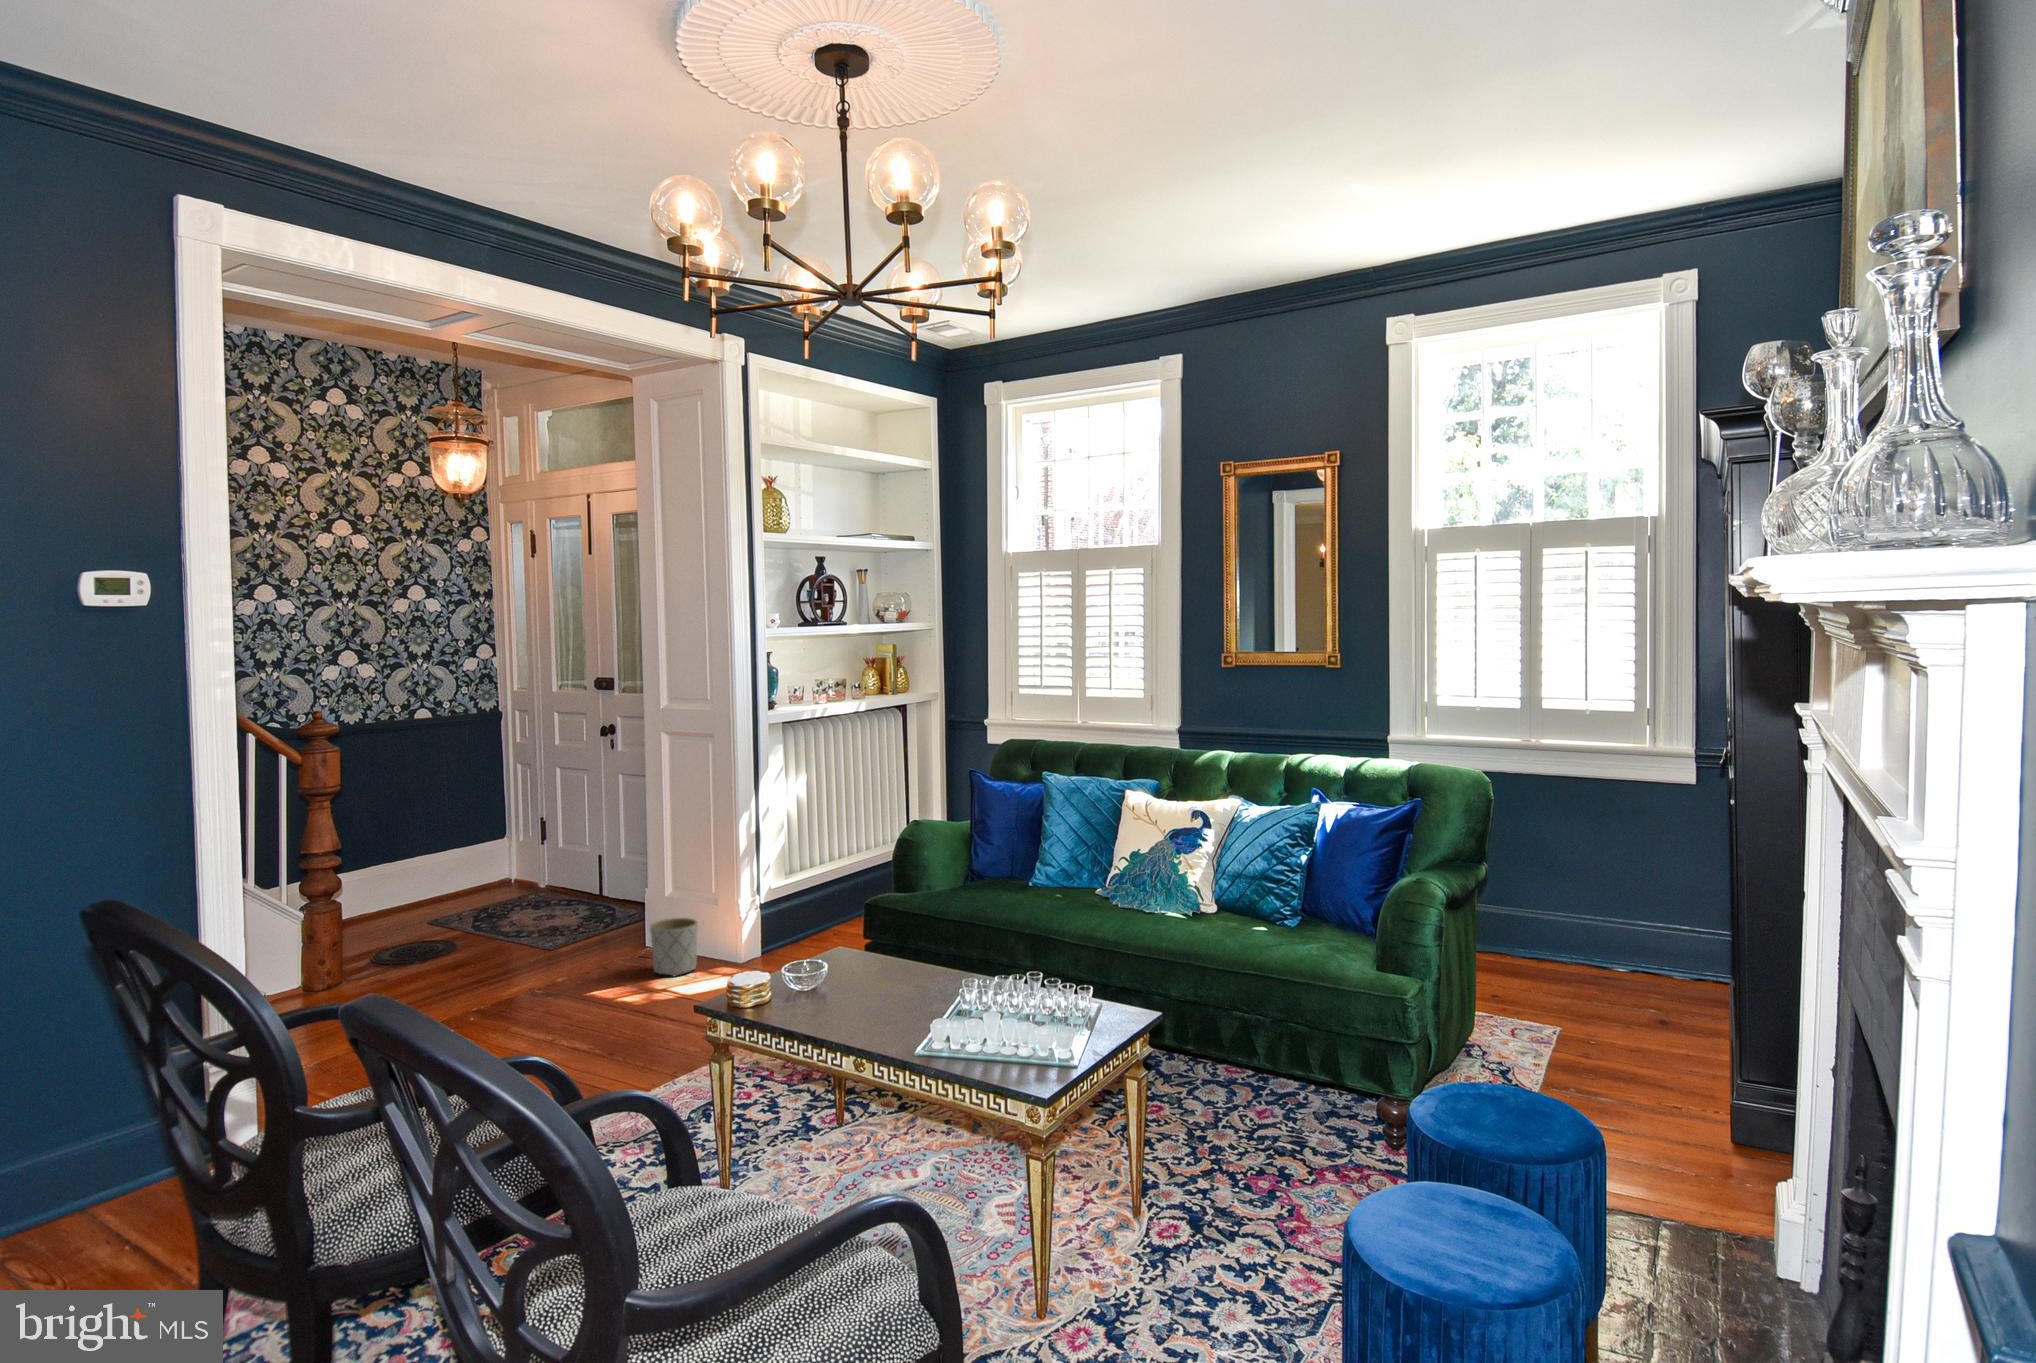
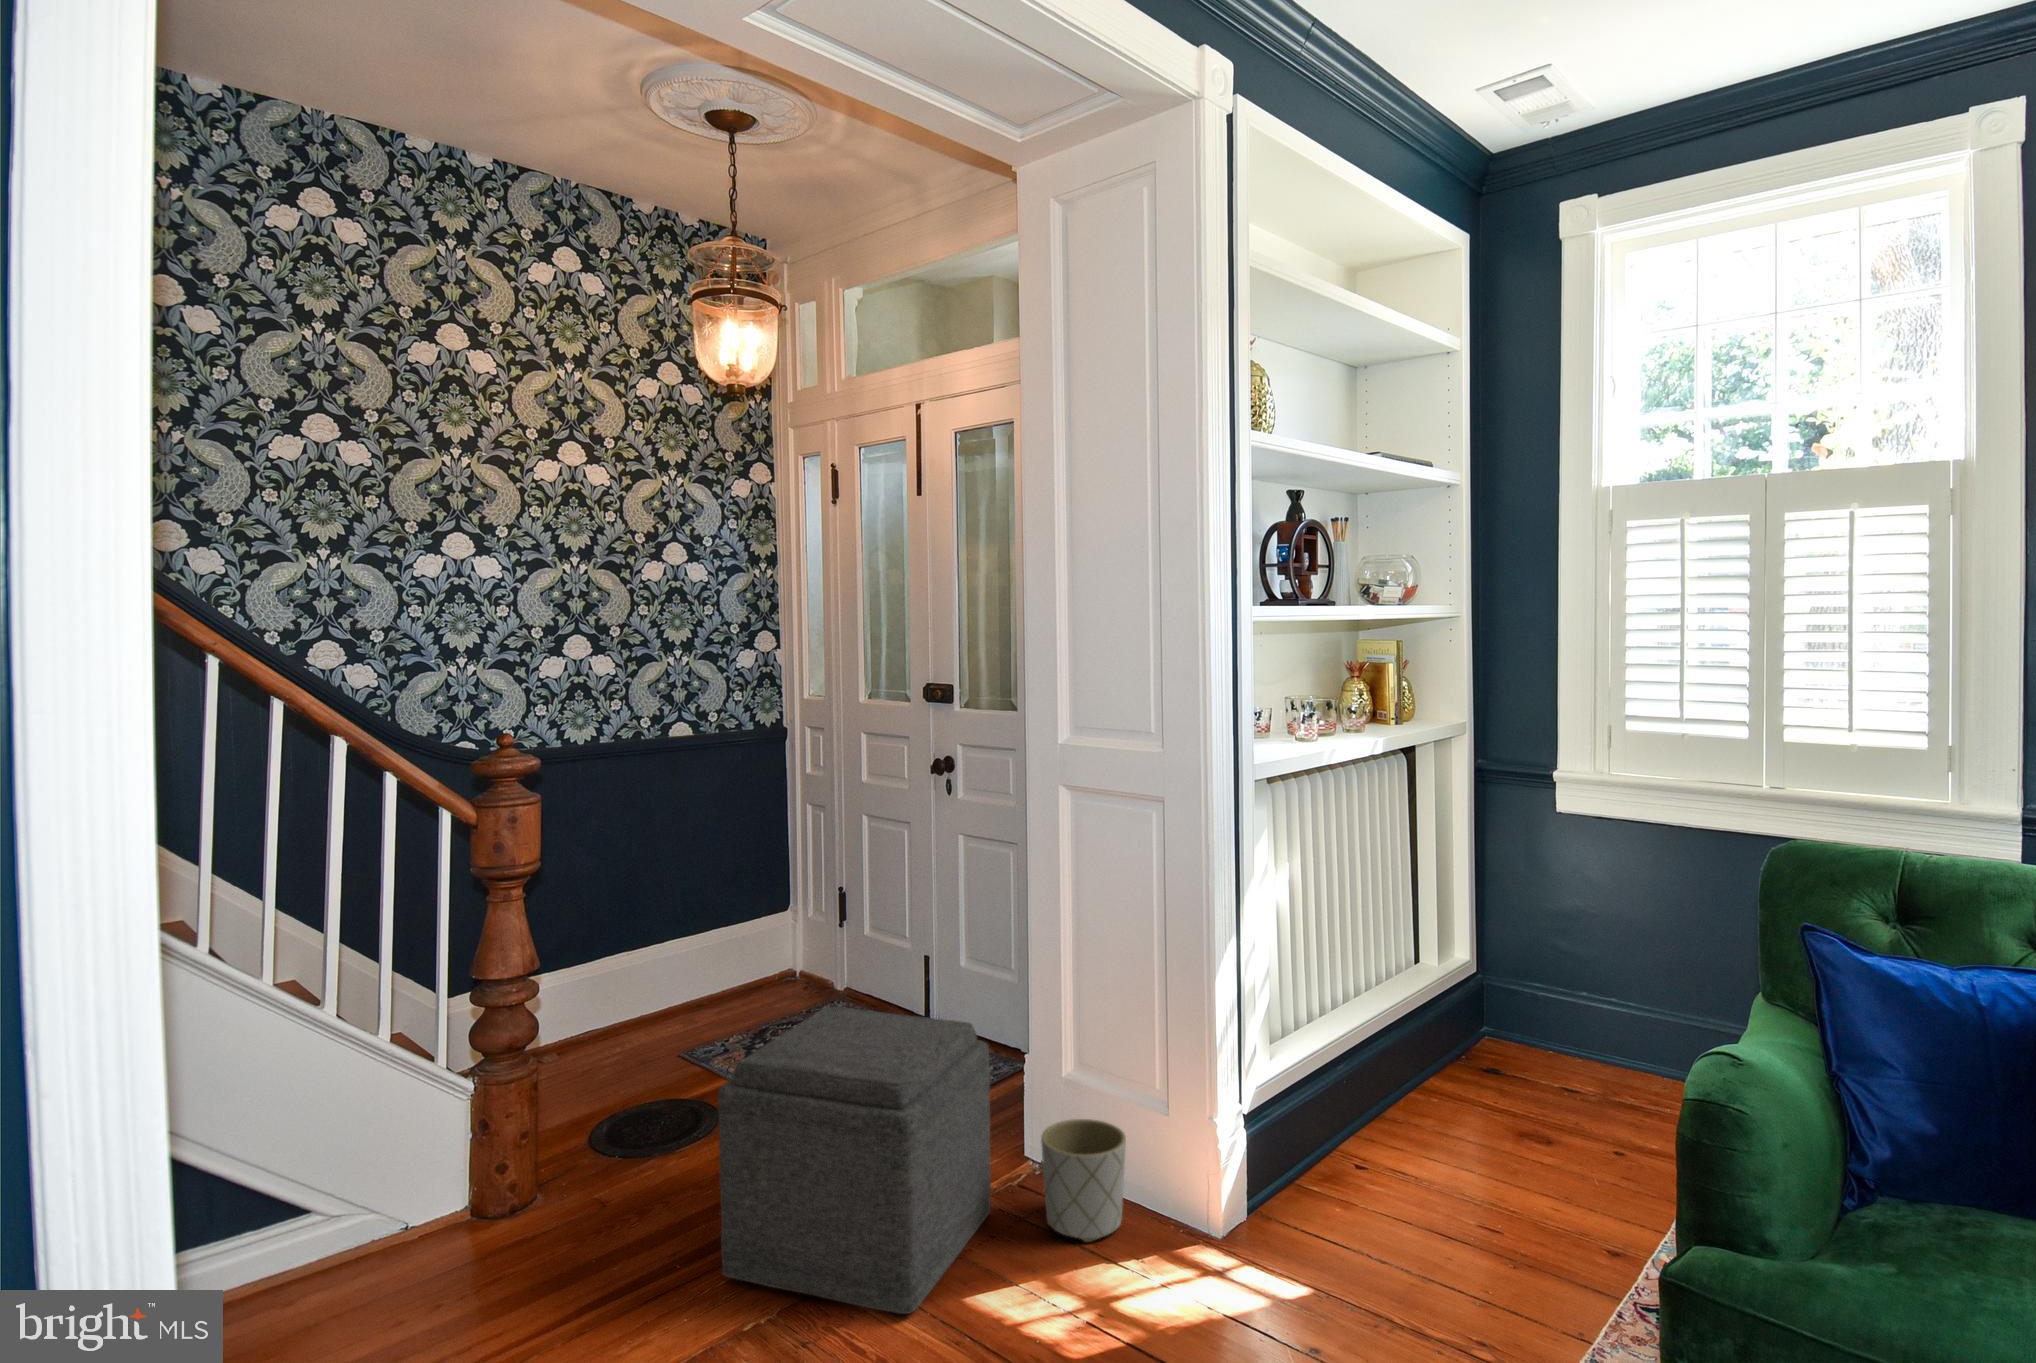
ottoman: none [462,865,624,1004] -> present [718,1006,991,1314]

